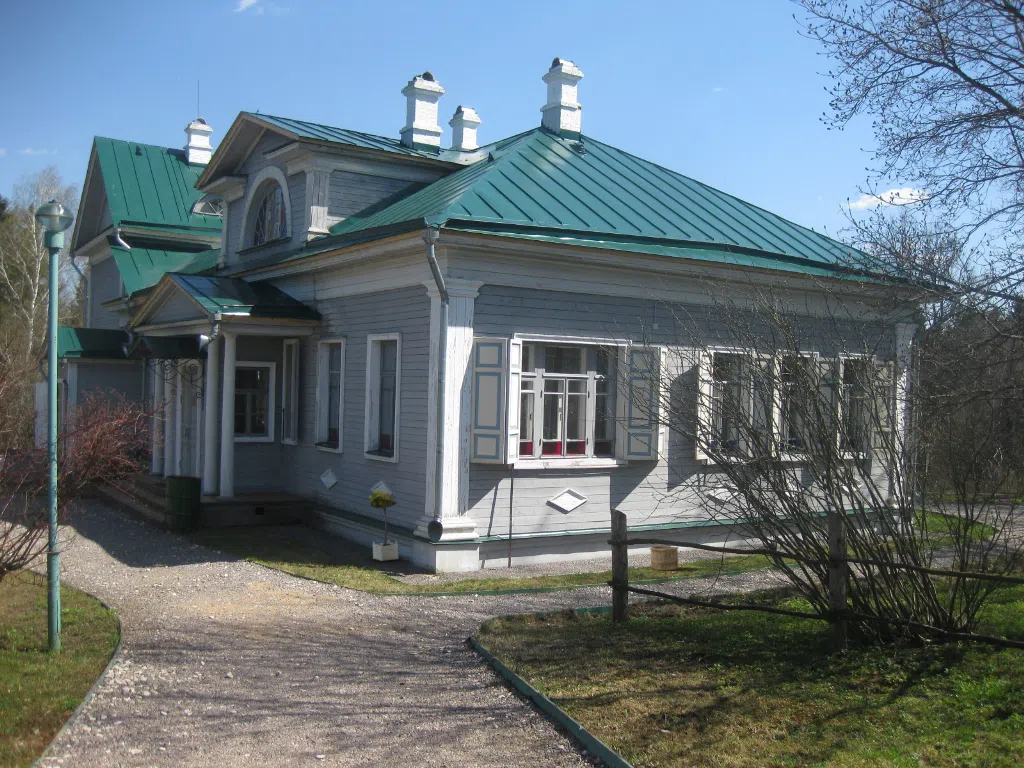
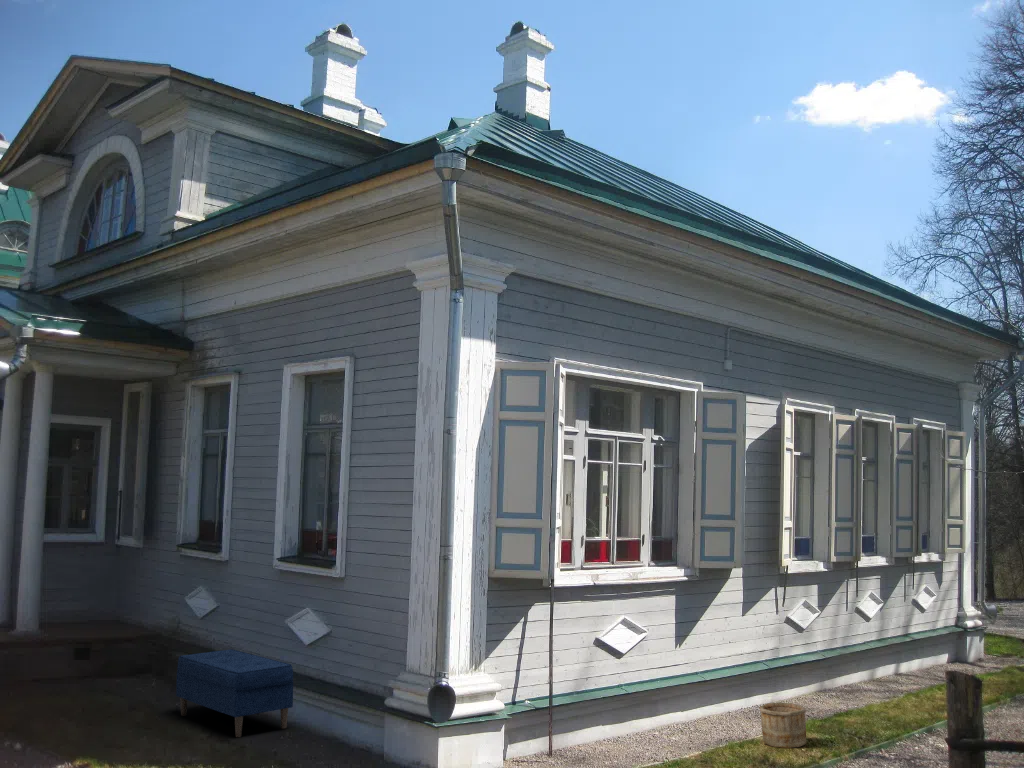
potted tree: present [369,490,398,561] -> none [302,625,352,755]
bench: none [311,507,372,553] -> present [176,649,293,737]

